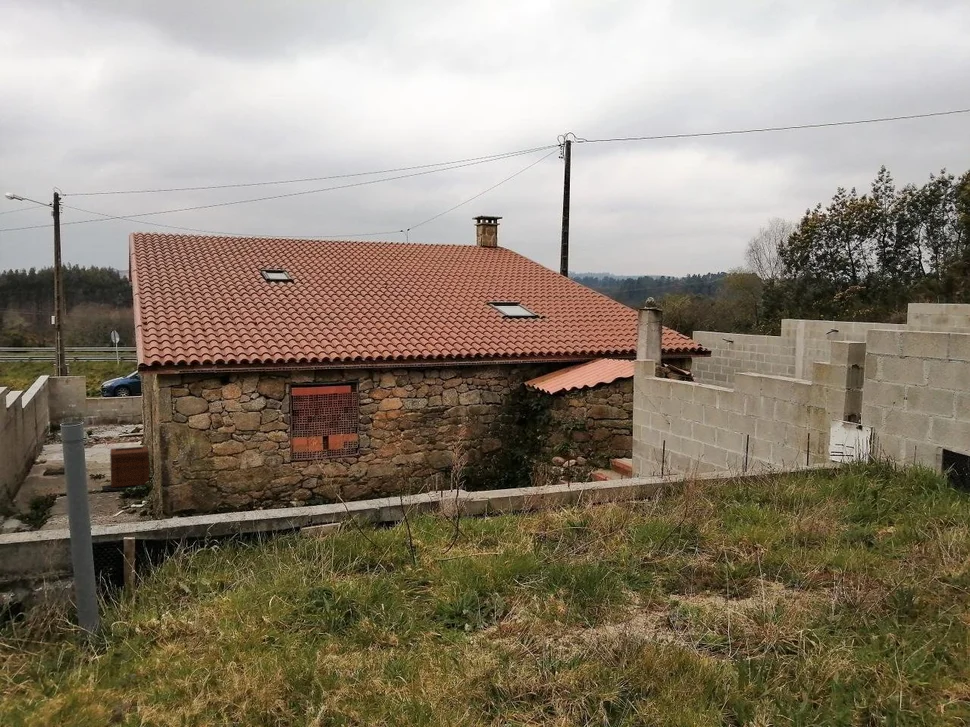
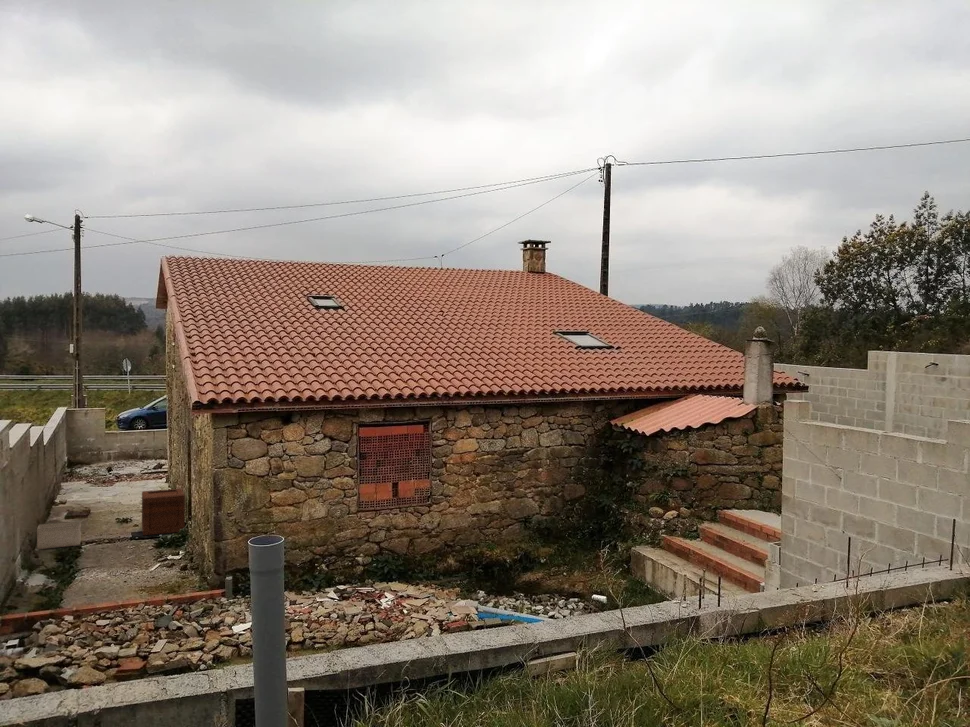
storage bin: none [13,474,54,499] -> present [37,521,81,549]

